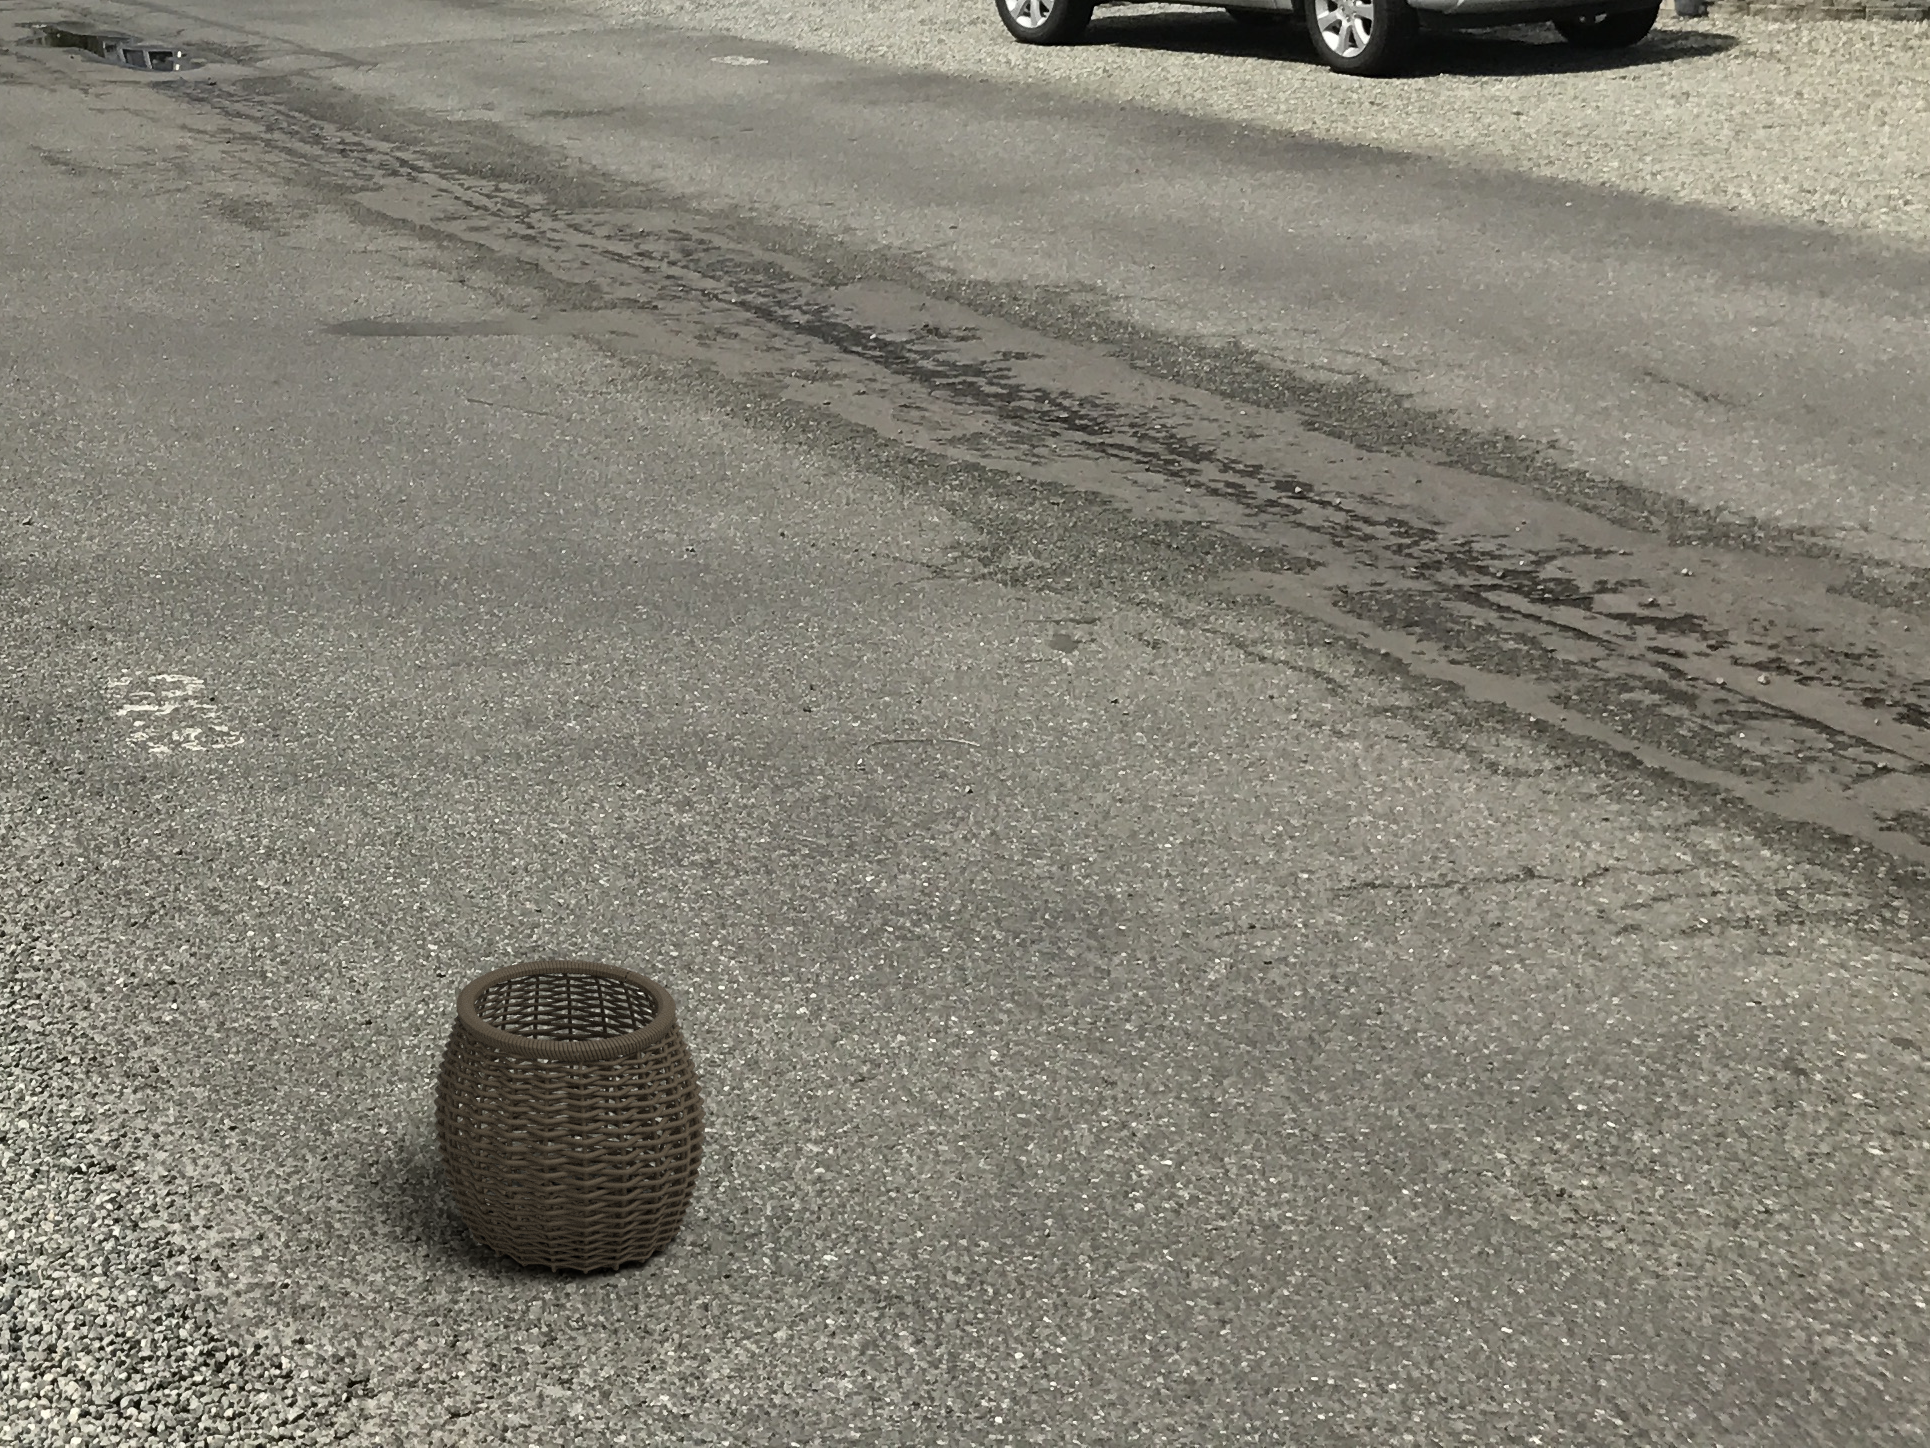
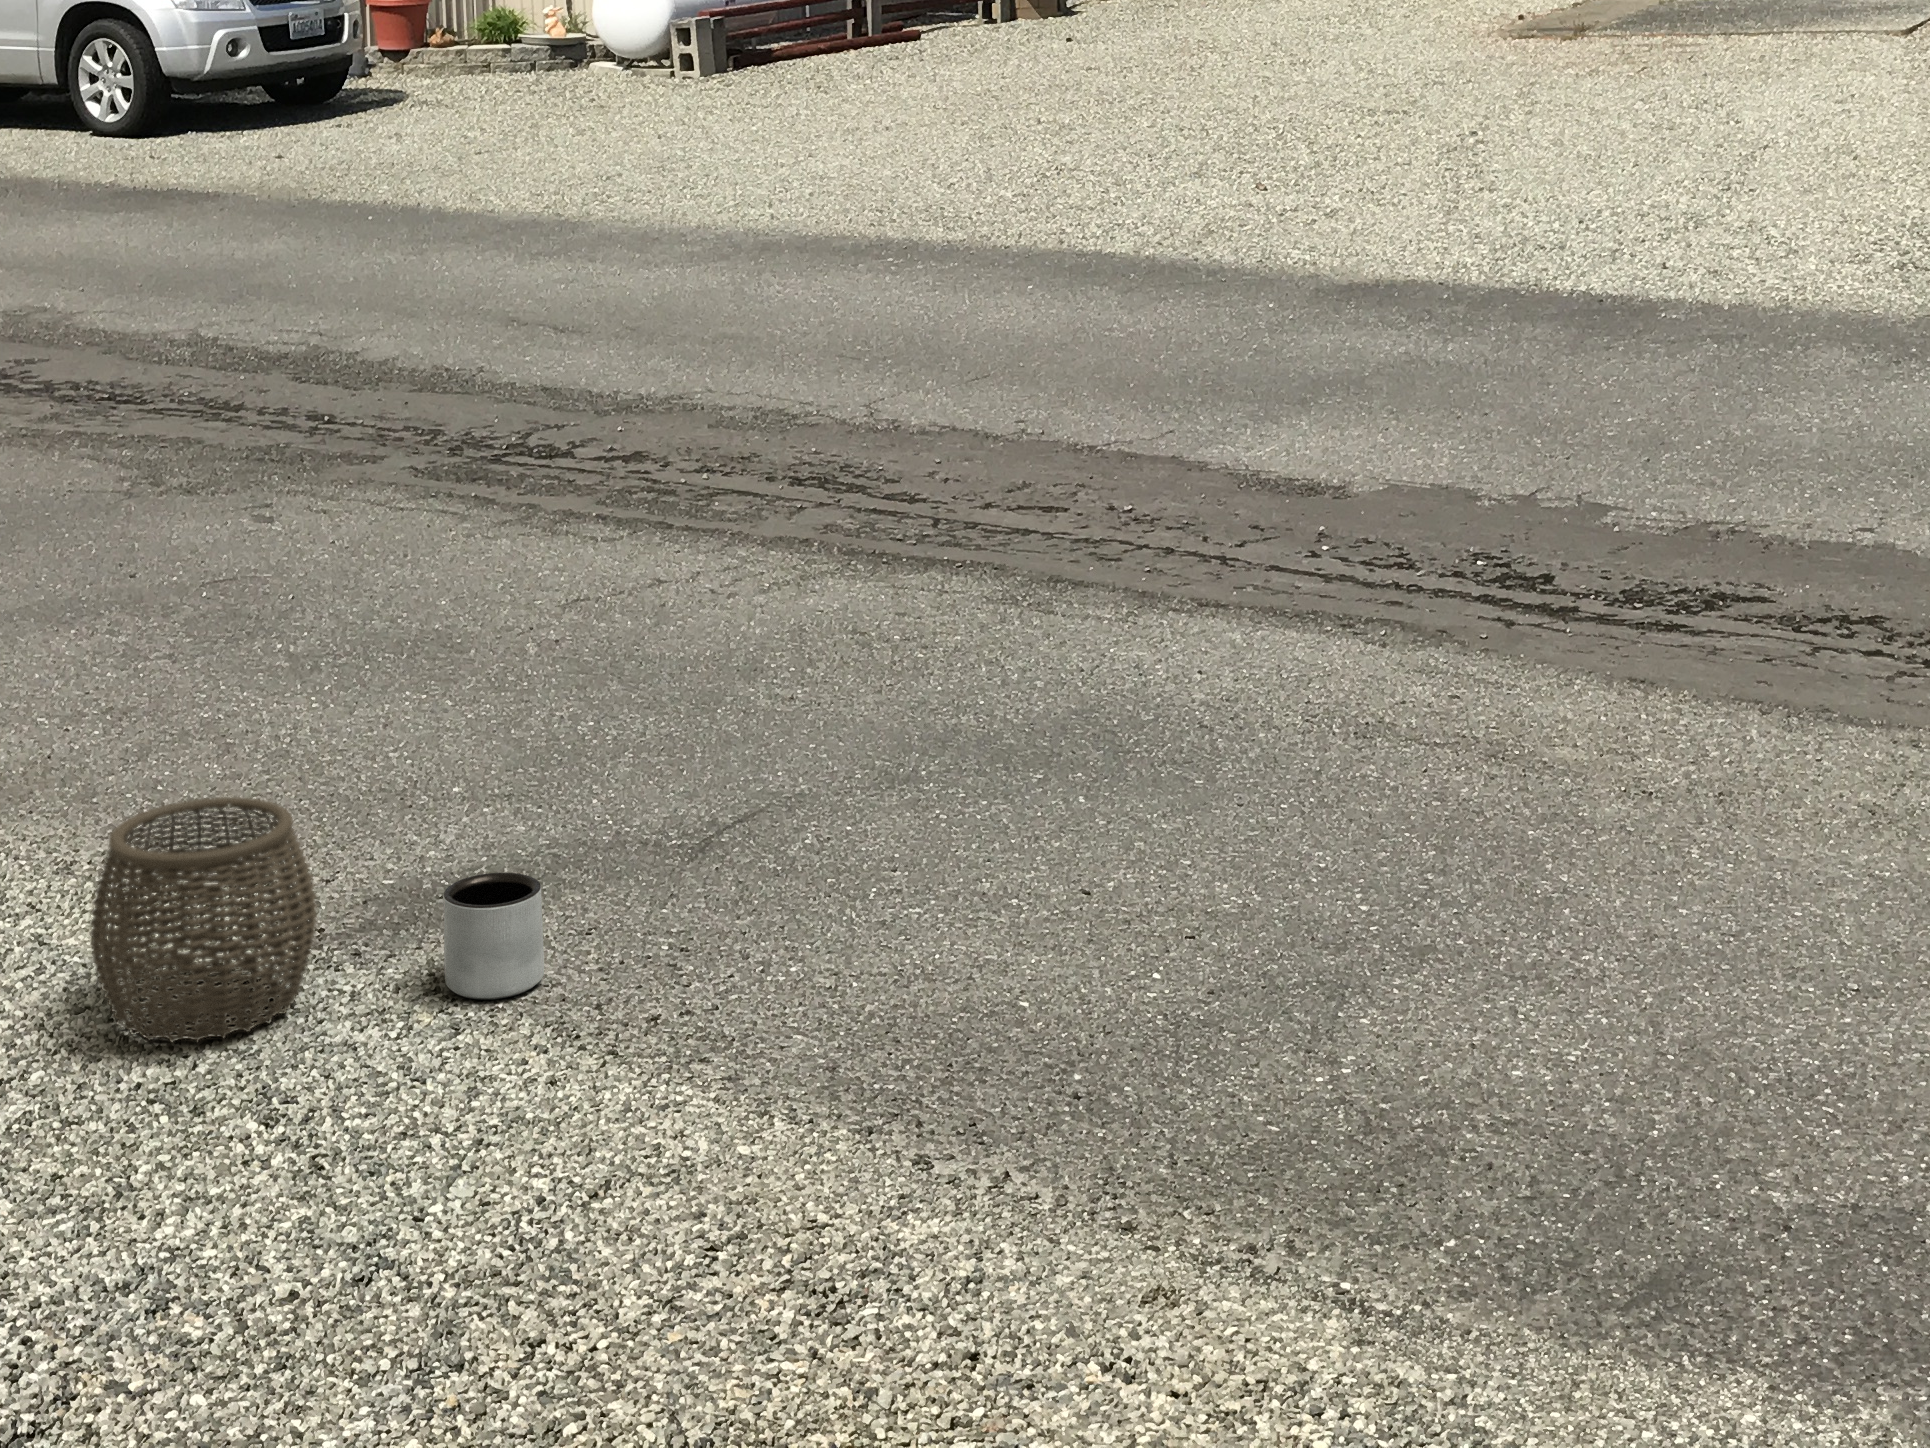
planter: none [840,1160,976,1341] -> present [443,873,544,999]

